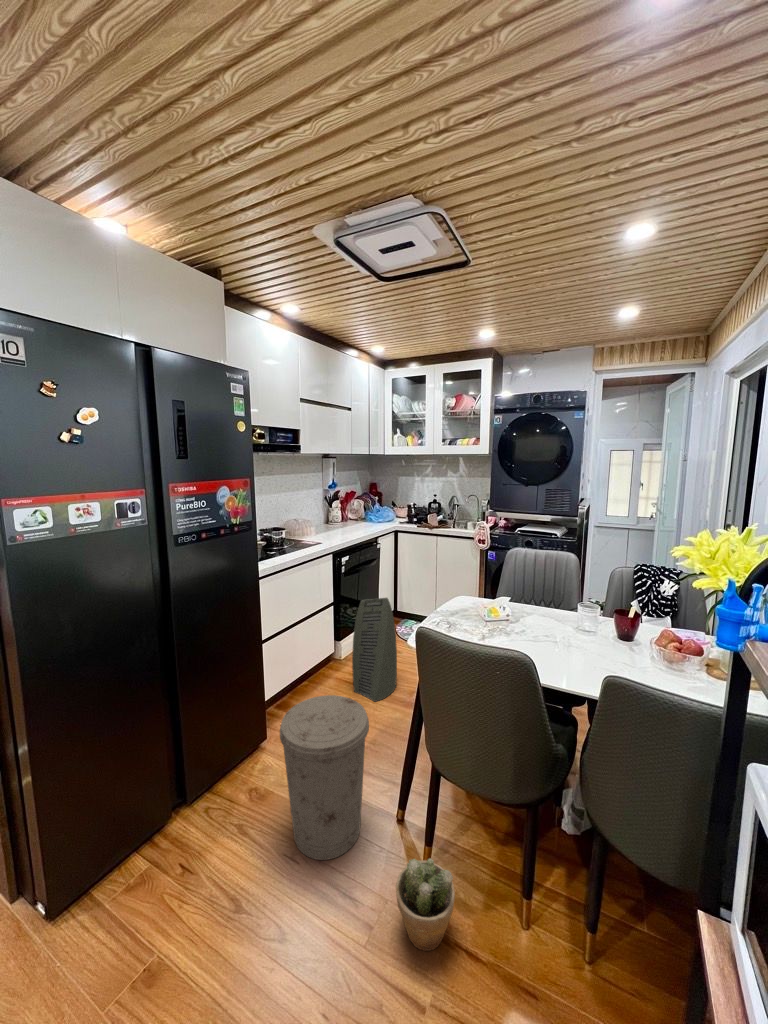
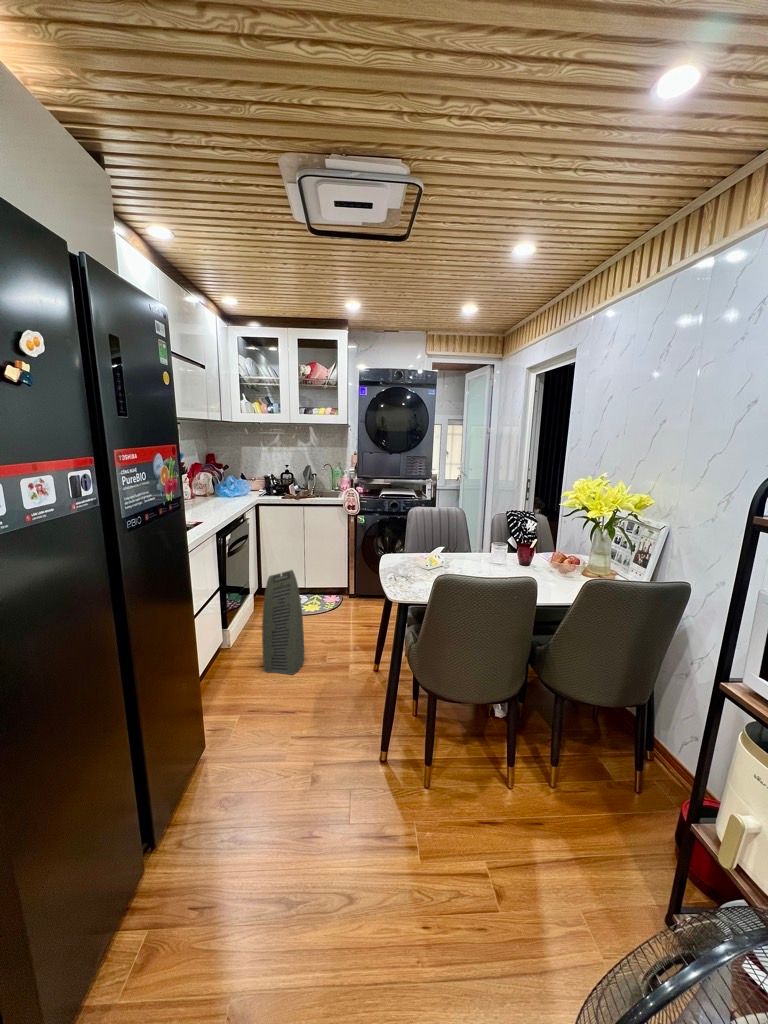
trash can: present [280,695,369,860] -> none [279,667,369,828]
potted plant: present [396,858,455,951] -> none [430,769,481,843]

